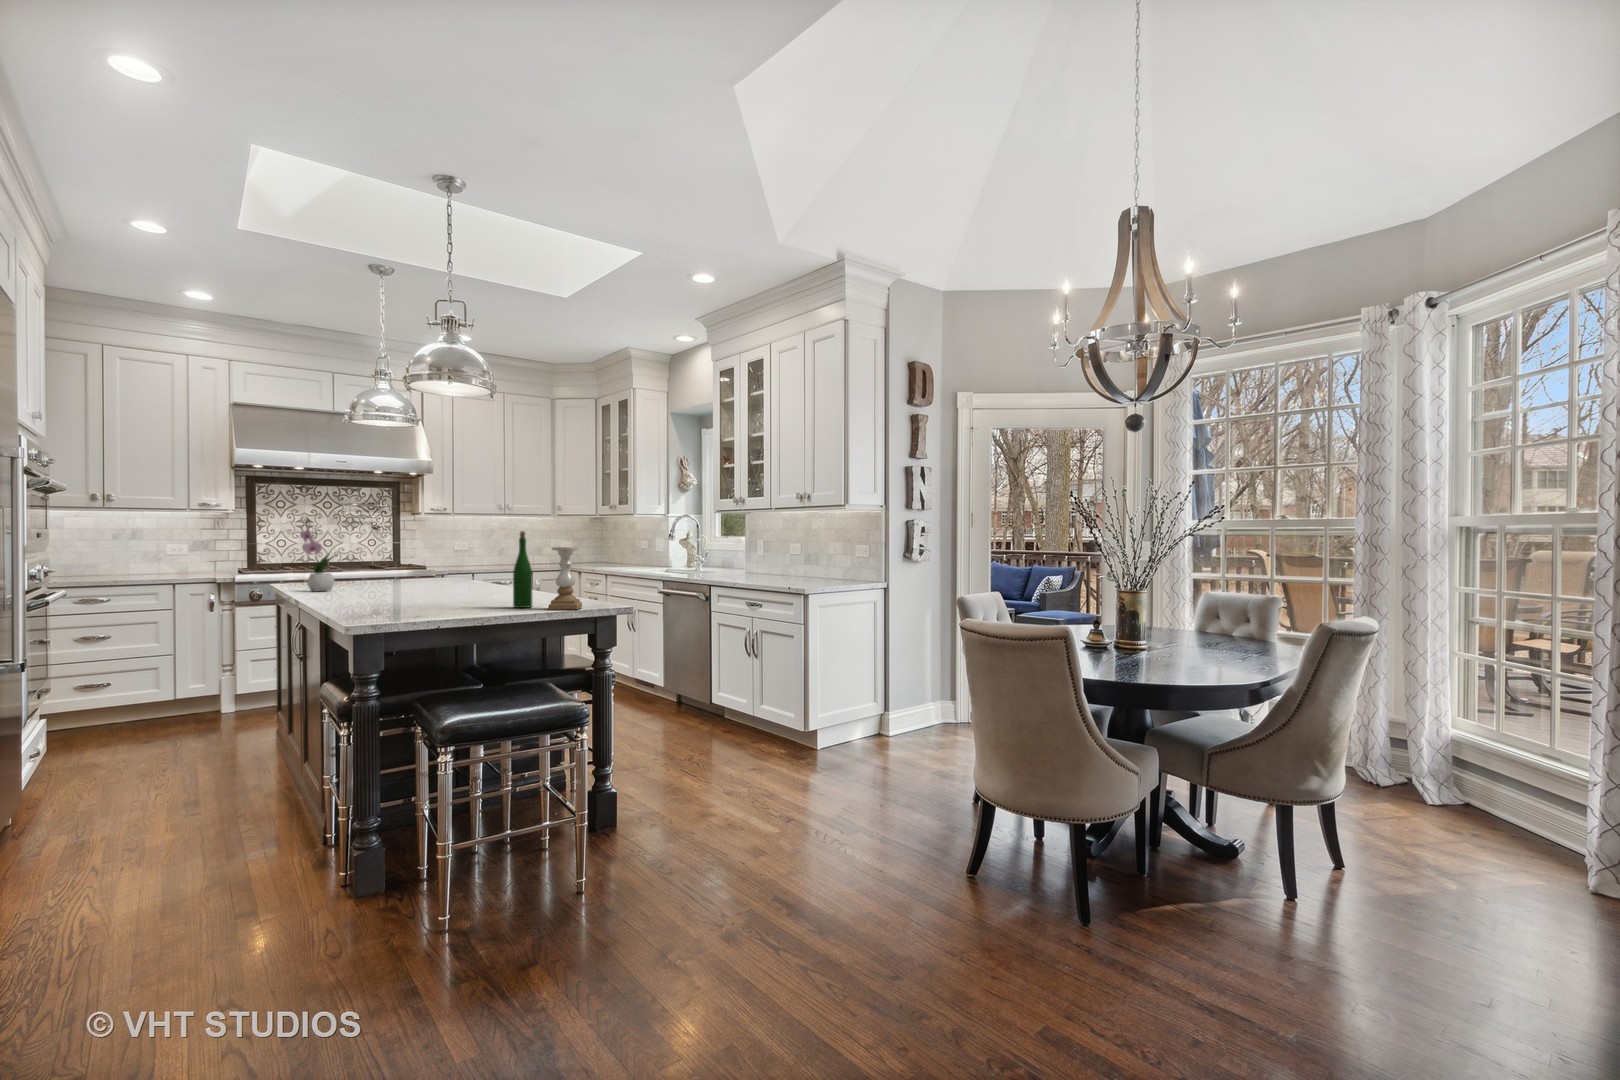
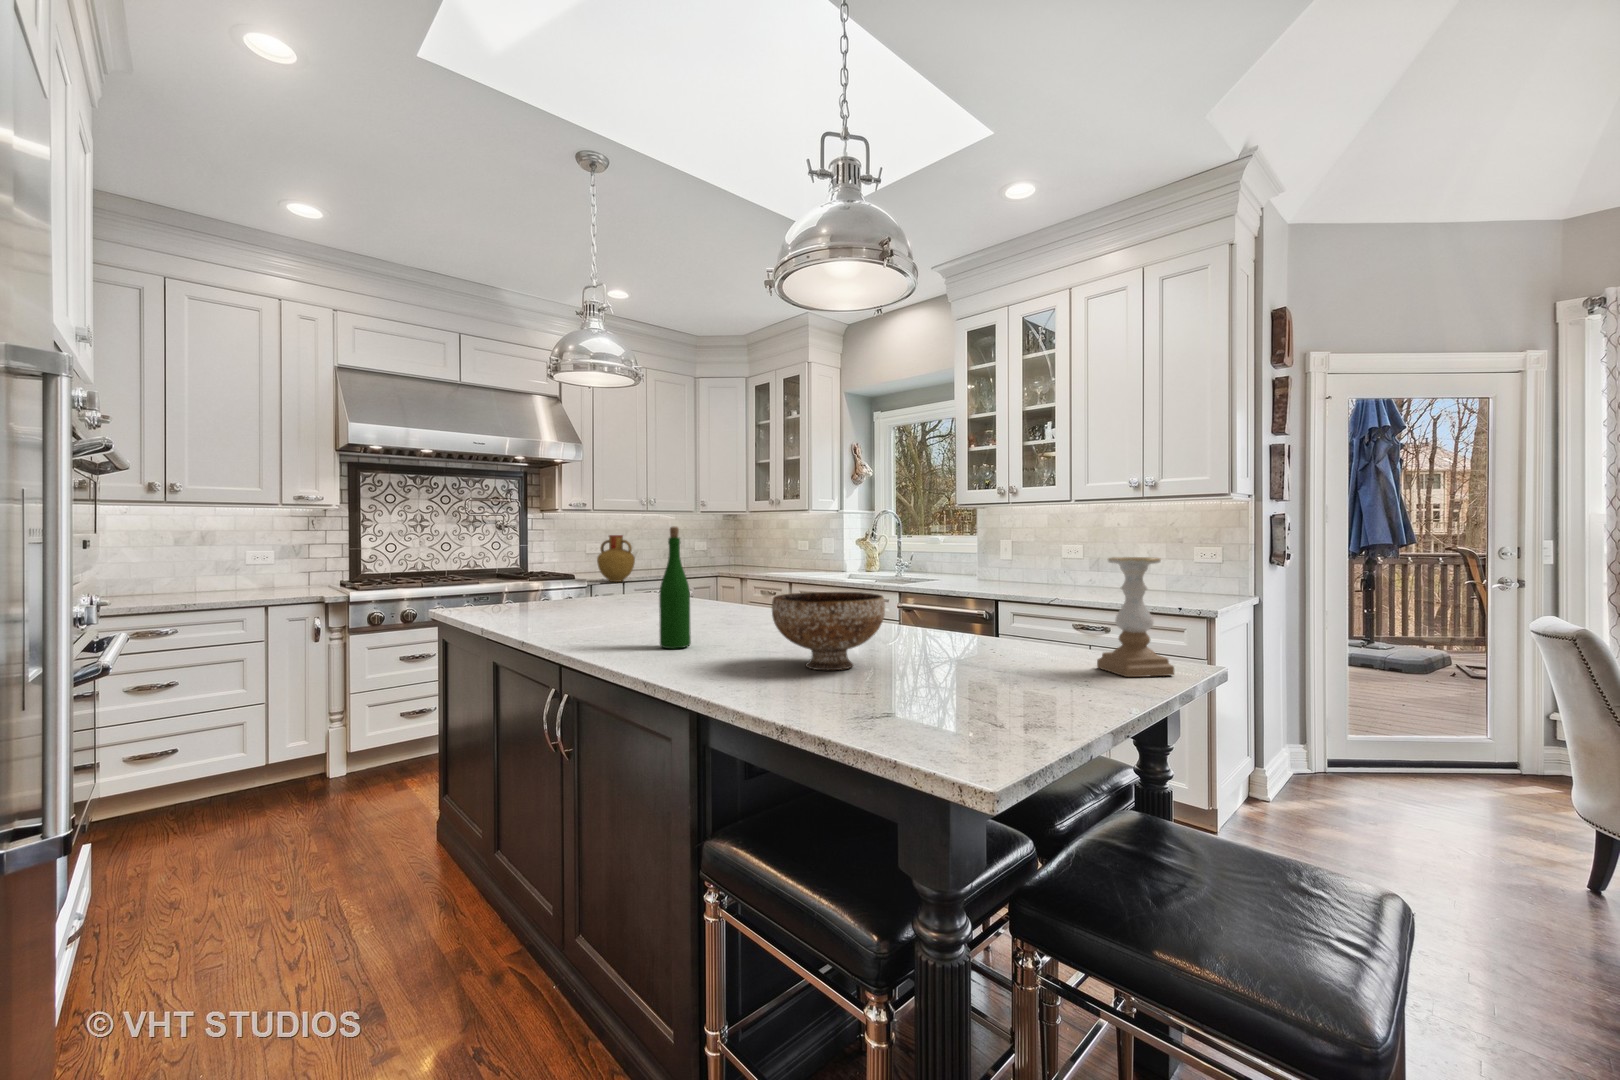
flower arrangement: present [300,519,335,591] -> none [525,511,581,628]
wine bottle: present [513,531,532,608] -> present [659,527,691,649]
vase: none [451,534,484,572] -> present [597,535,635,582]
bowl: none [376,566,444,606] -> present [772,592,885,670]

